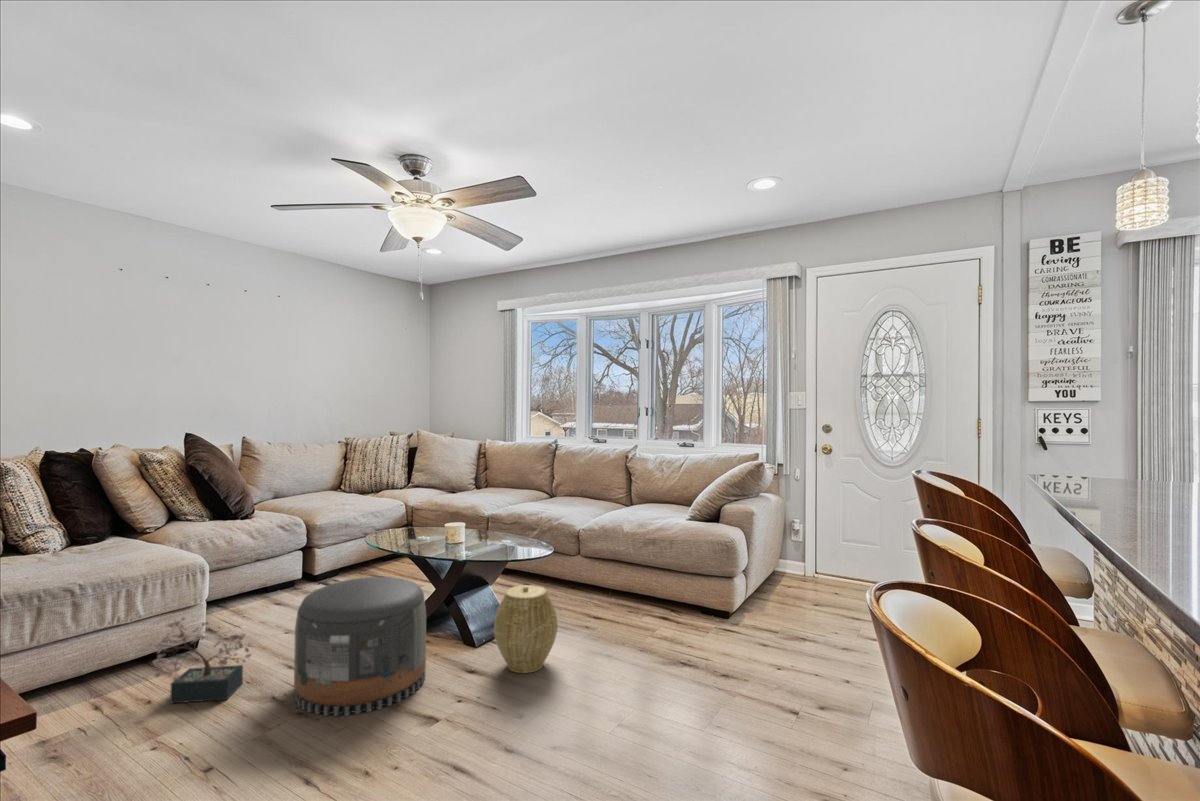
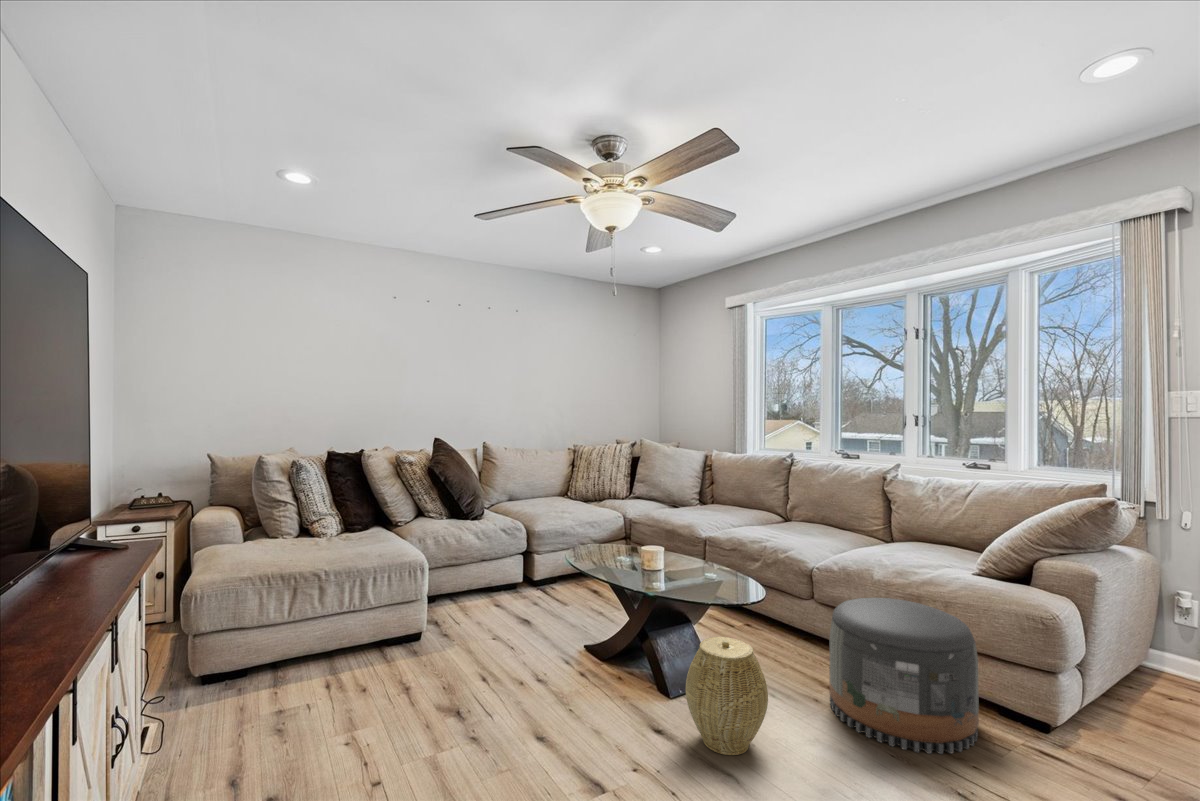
pouf: present [294,577,426,716] -> present [829,598,979,754]
decorative plant: present [149,618,254,703] -> none [356,615,448,708]

